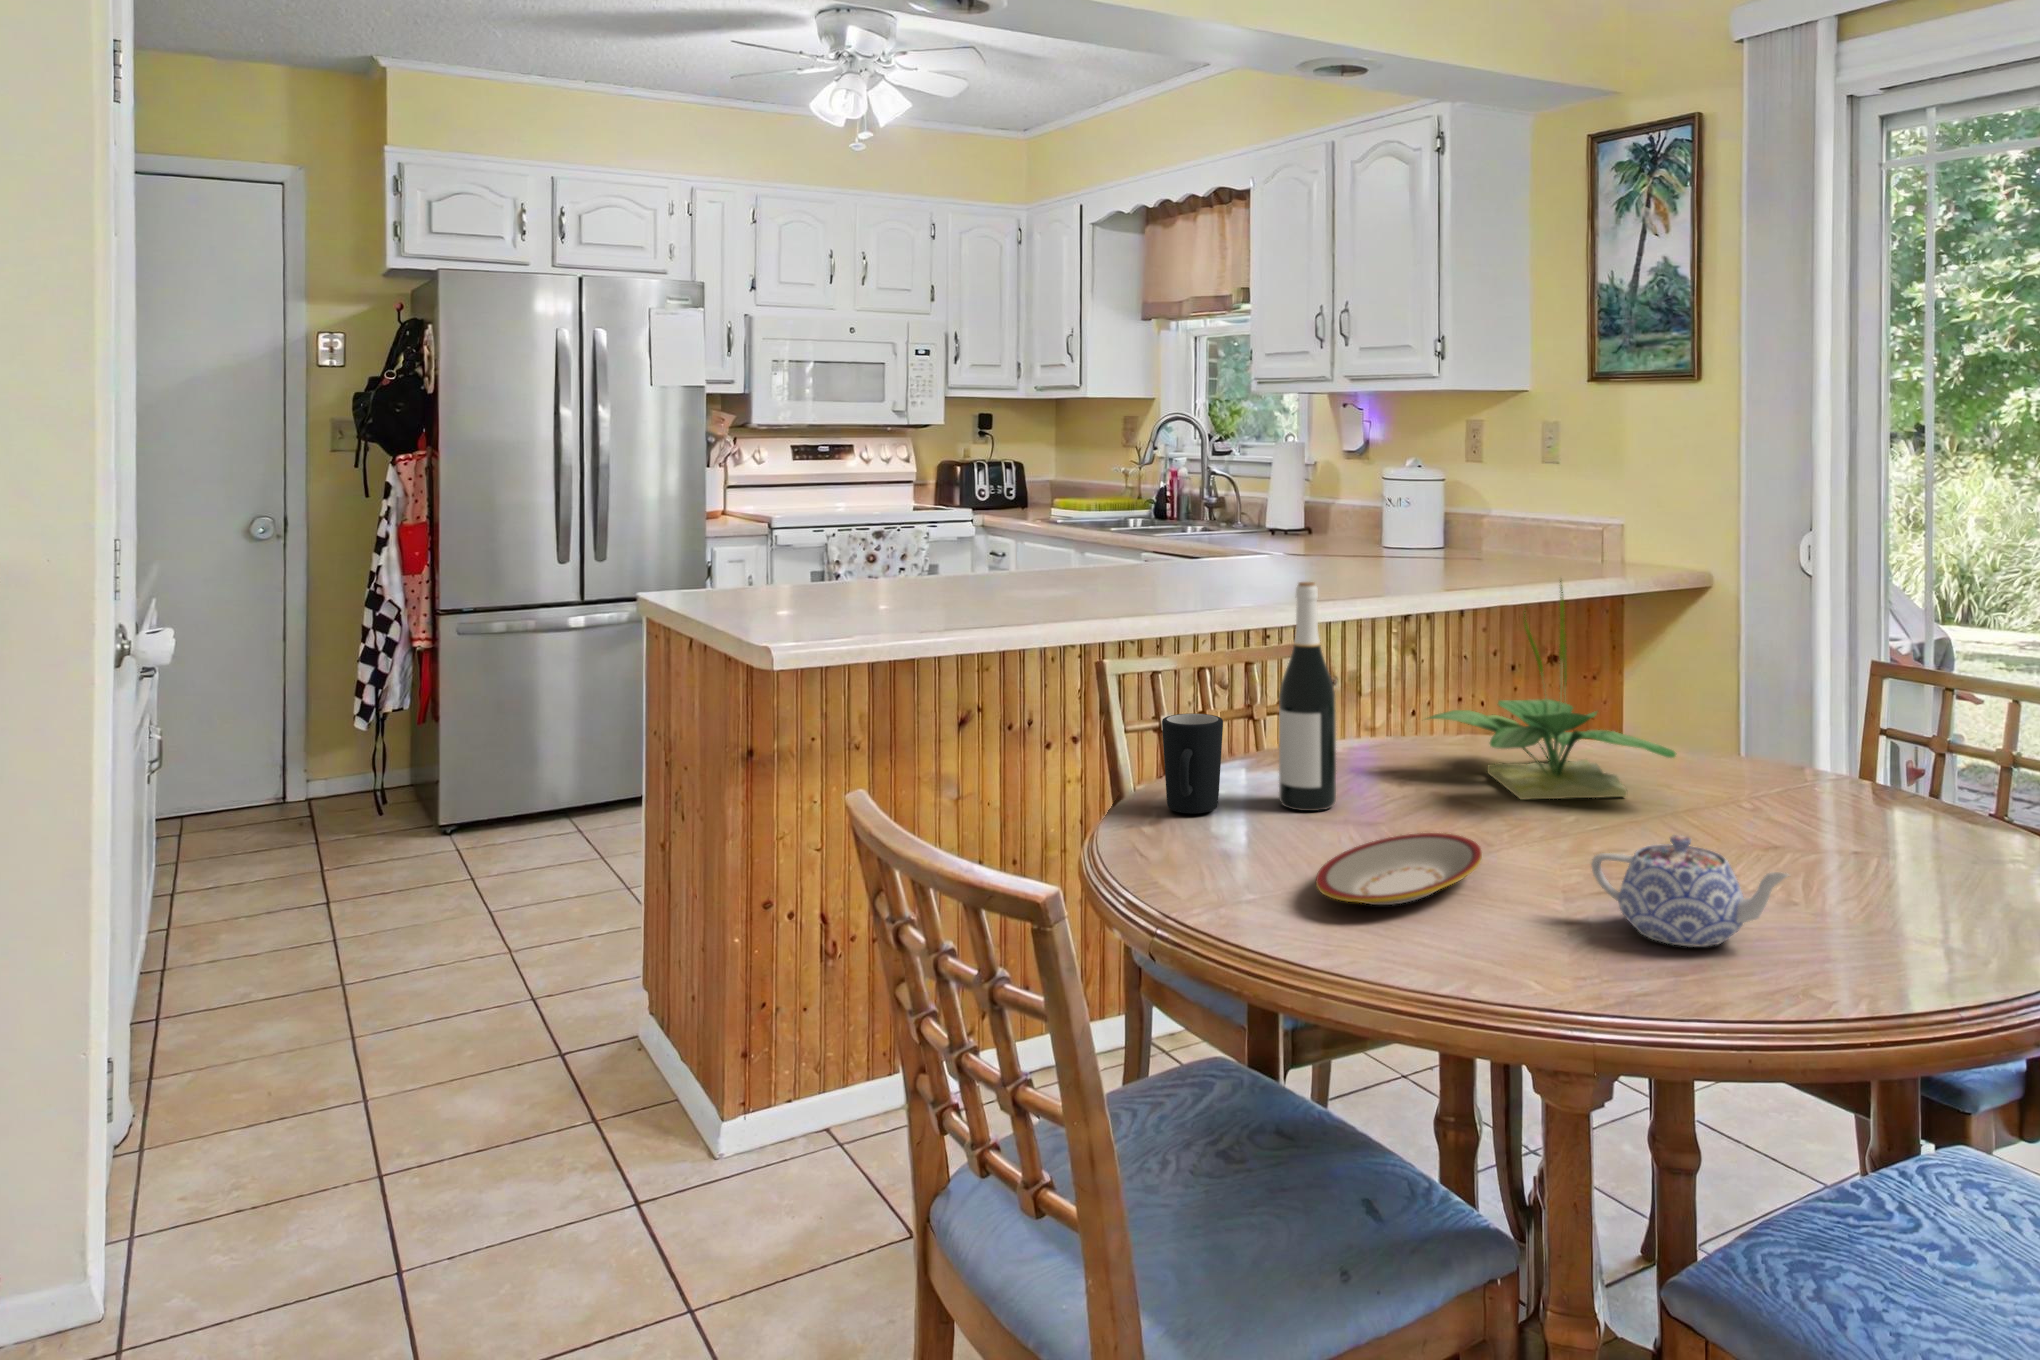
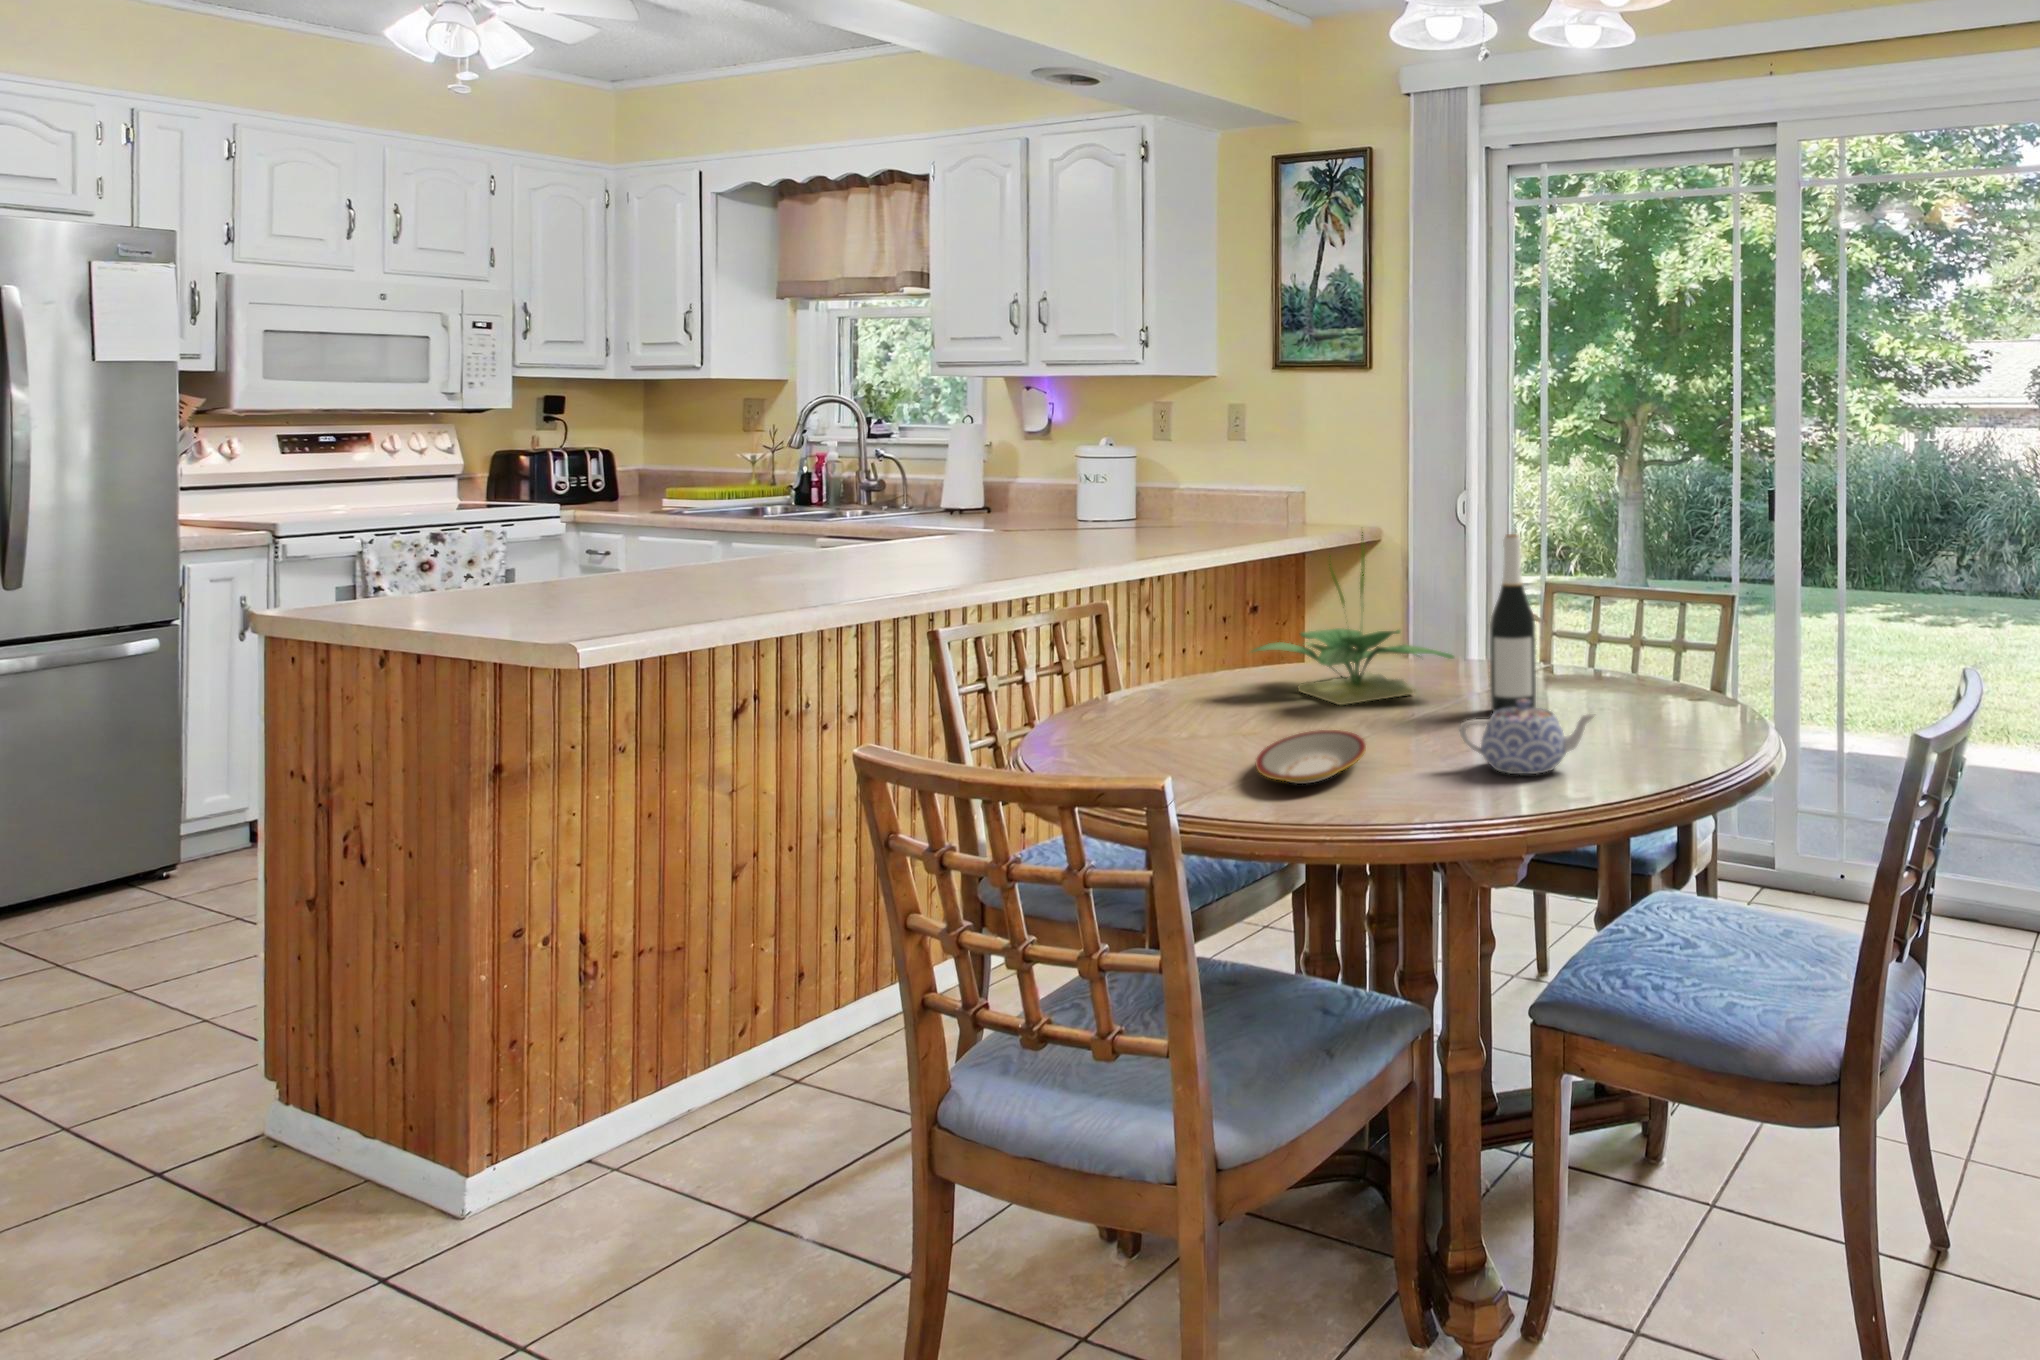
wine bottle: present [1279,582,1336,811] -> present [1490,534,1536,713]
mug: present [1162,713,1223,814] -> none [1061,662,1116,748]

